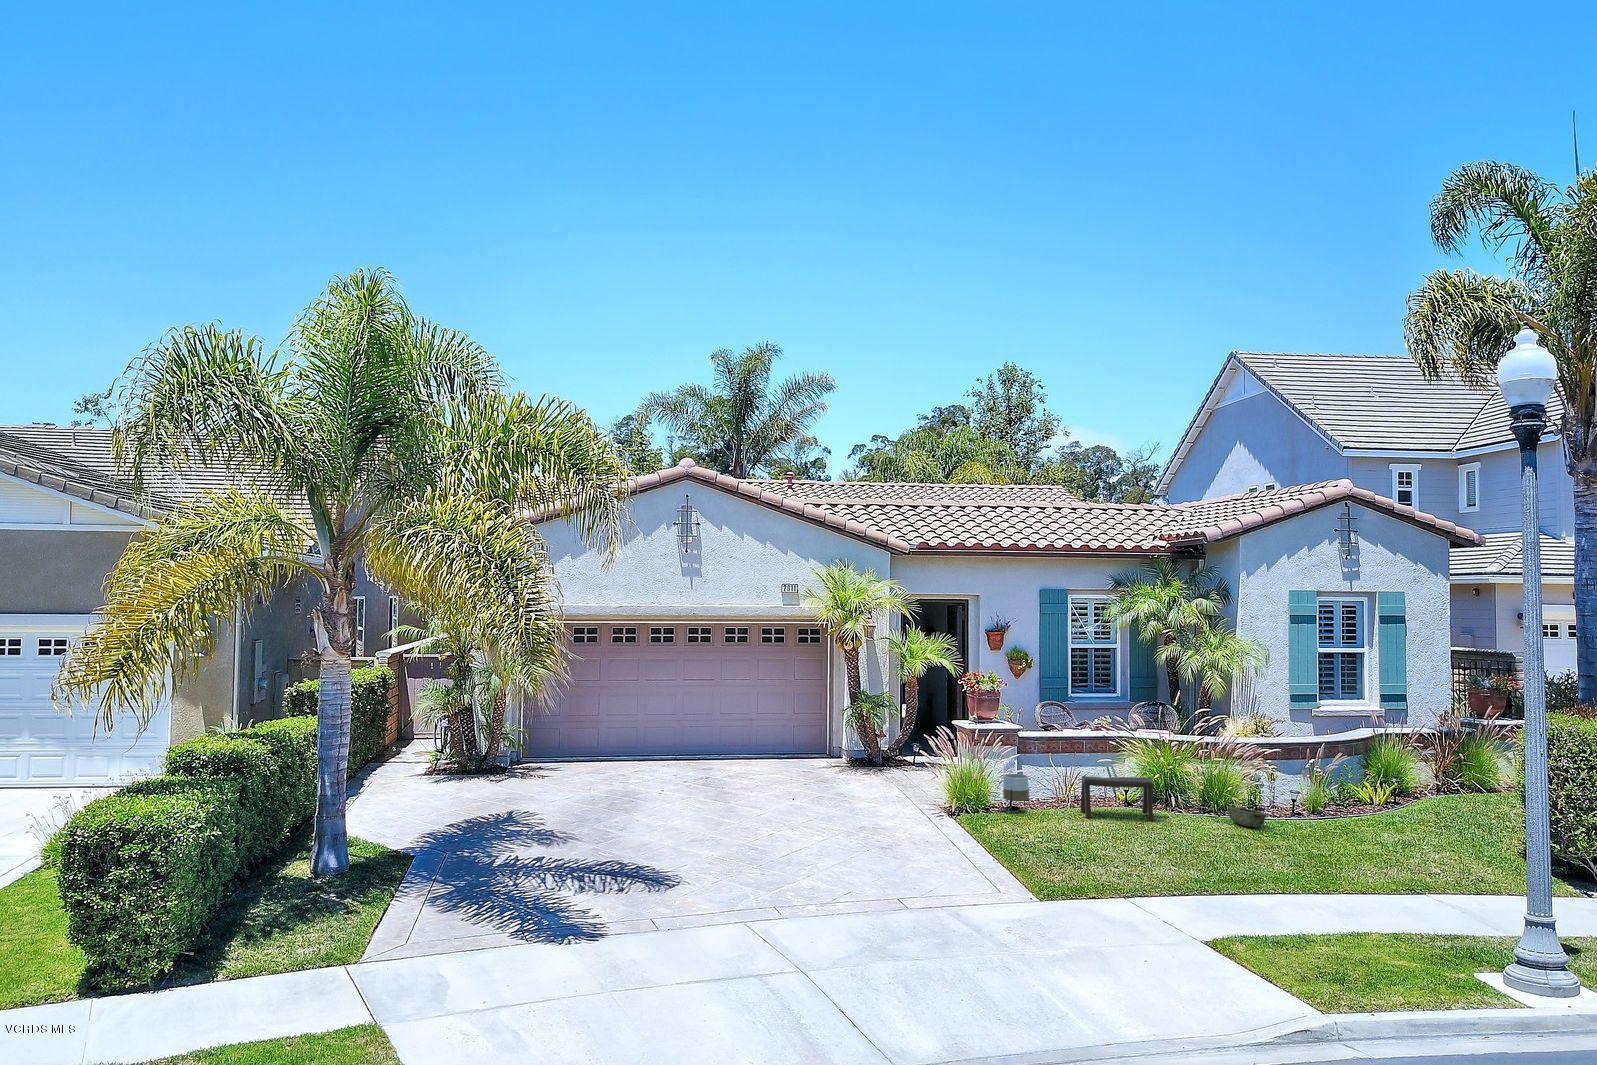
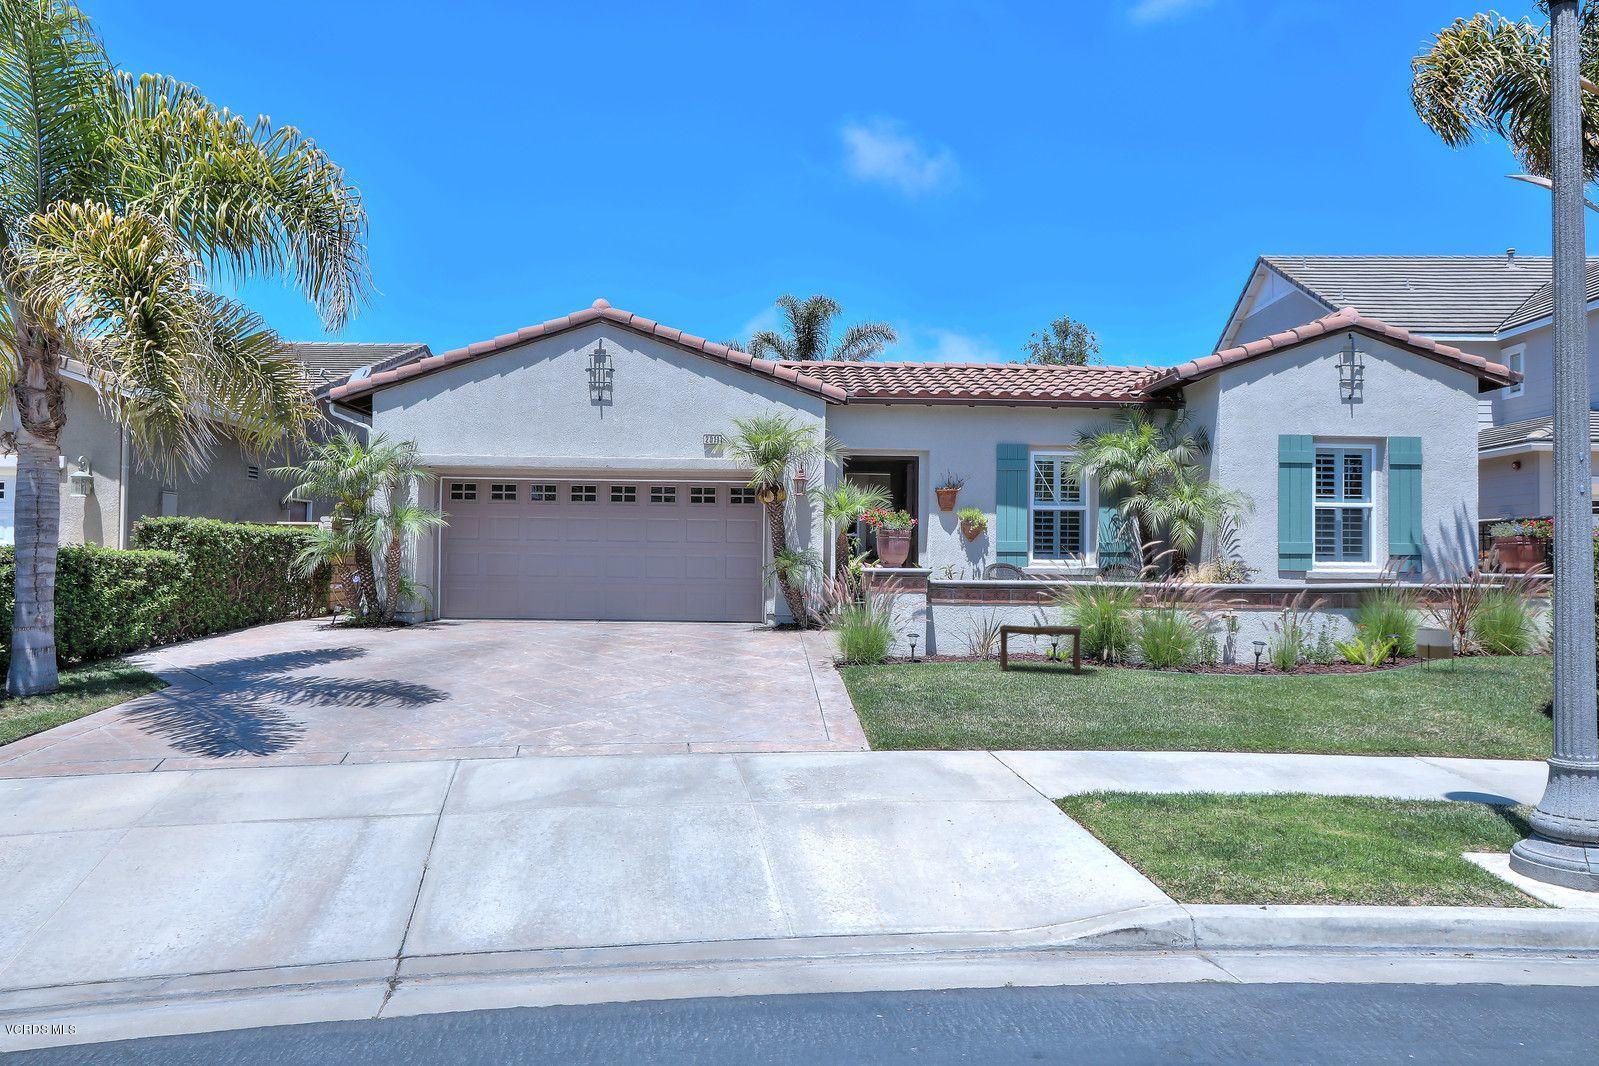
planter: present [1003,774,1029,813] -> present [1416,628,1453,673]
woven basket: present [1227,806,1266,828] -> none [1172,658,1218,682]

